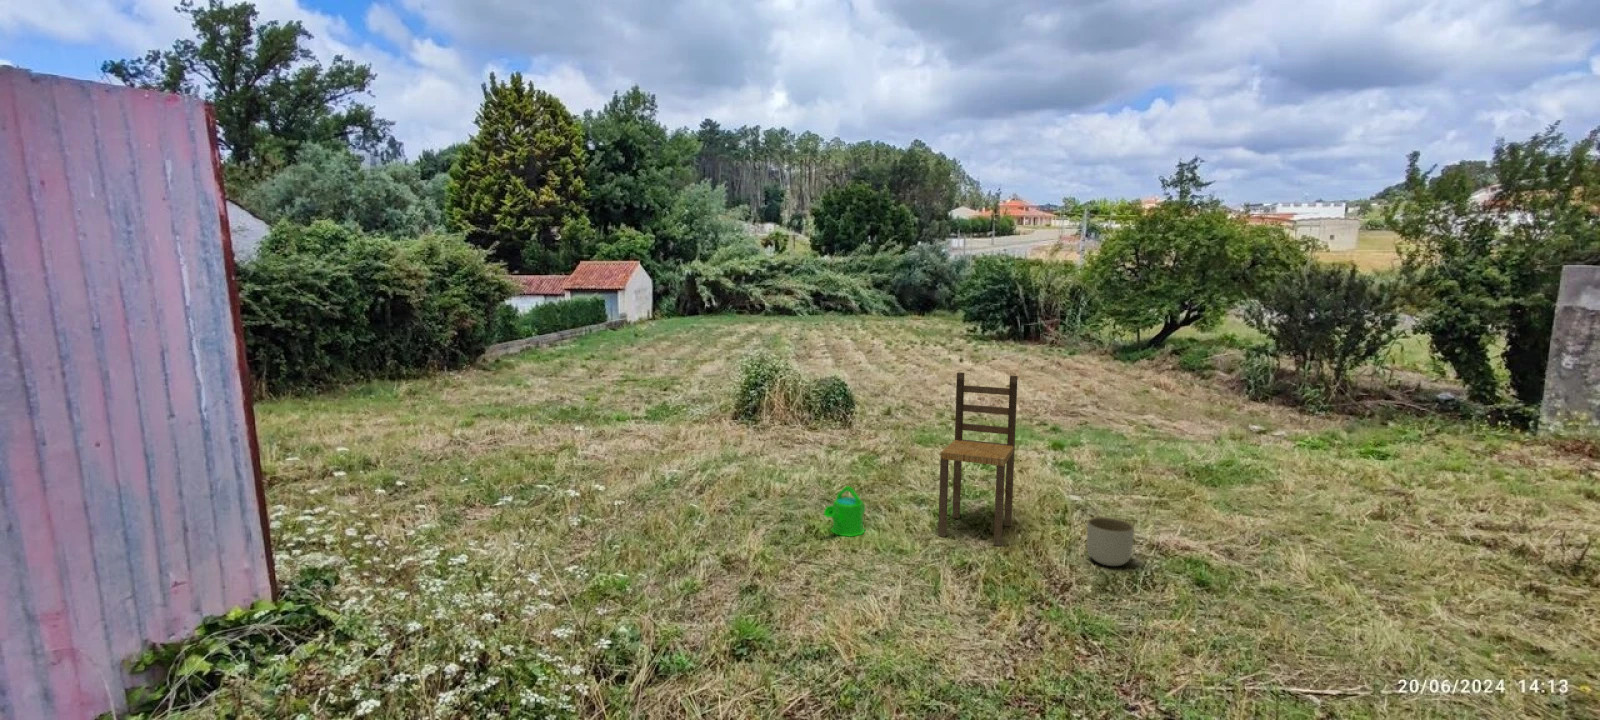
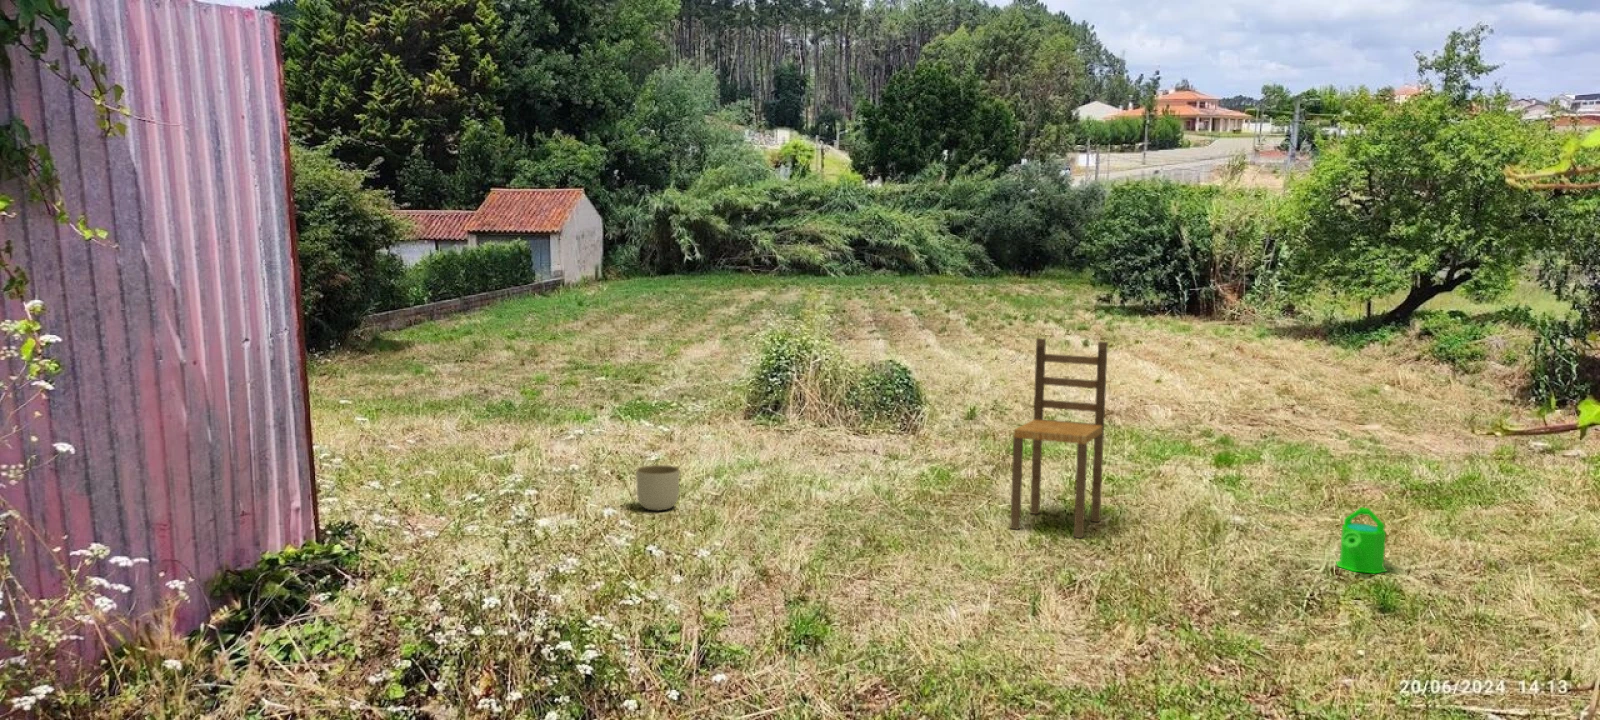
watering can: present [824,486,865,536] -> present [1336,507,1386,573]
planter: present [1087,517,1134,566] -> present [636,465,680,511]

